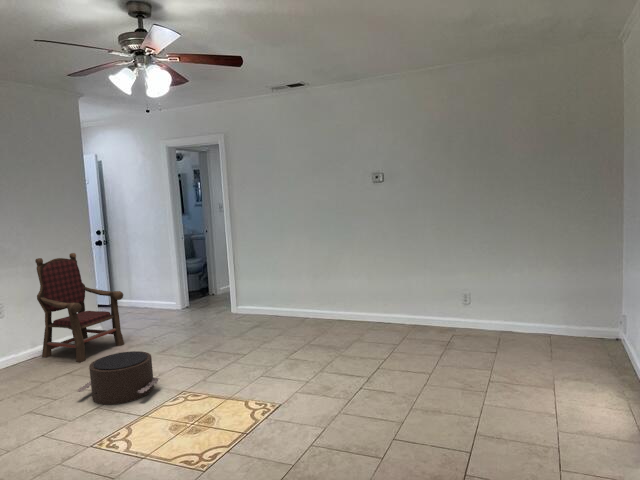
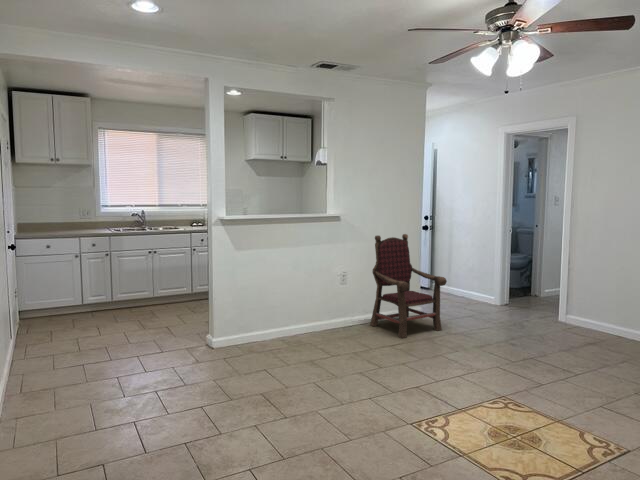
pouf: present [77,351,159,404] -> none [400,339,479,390]

